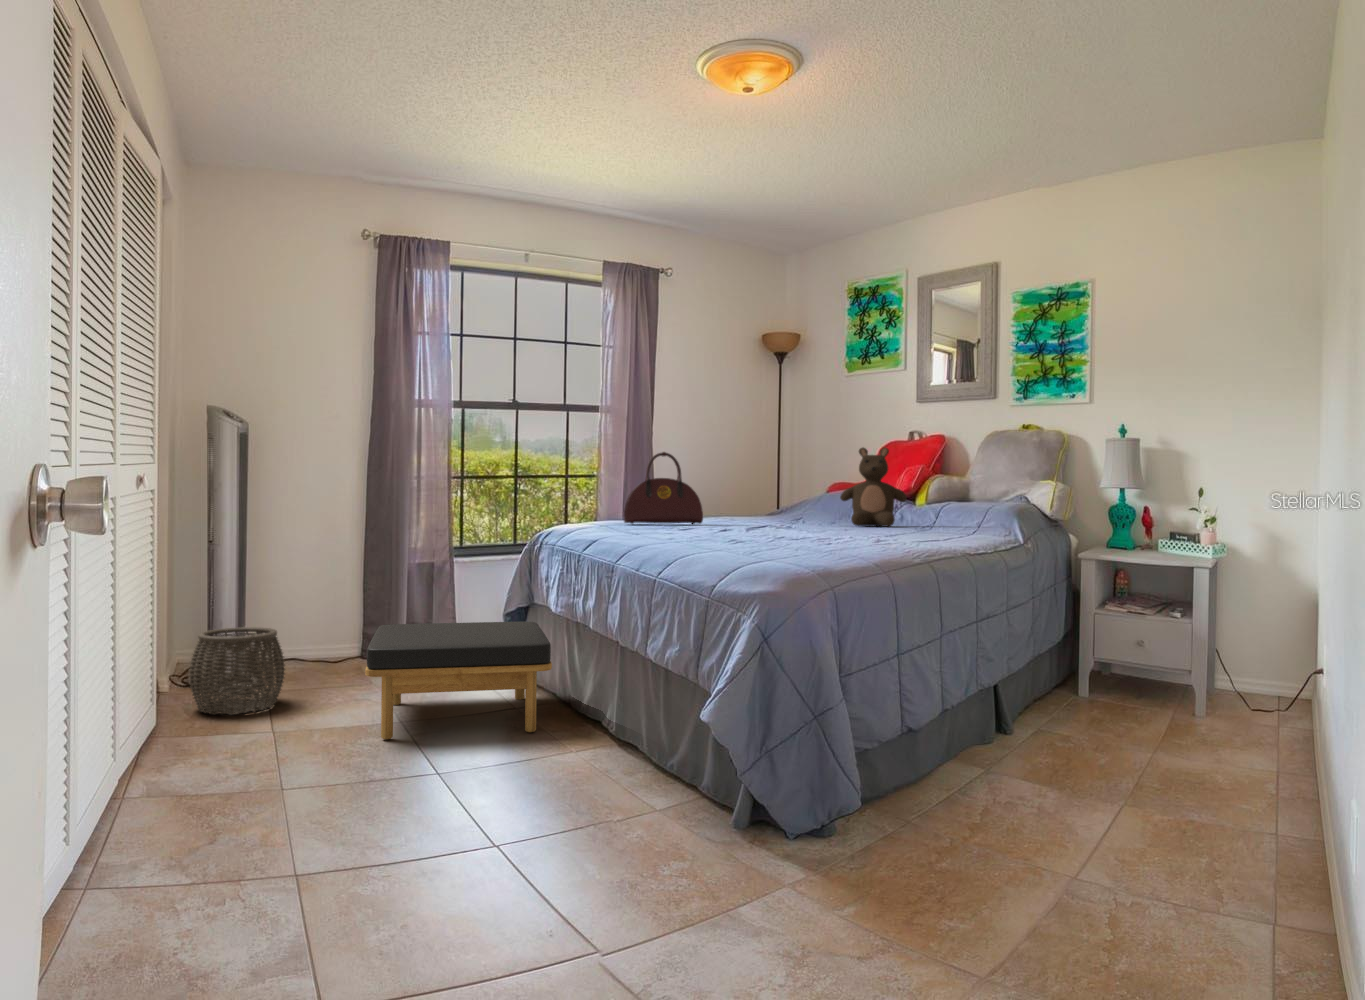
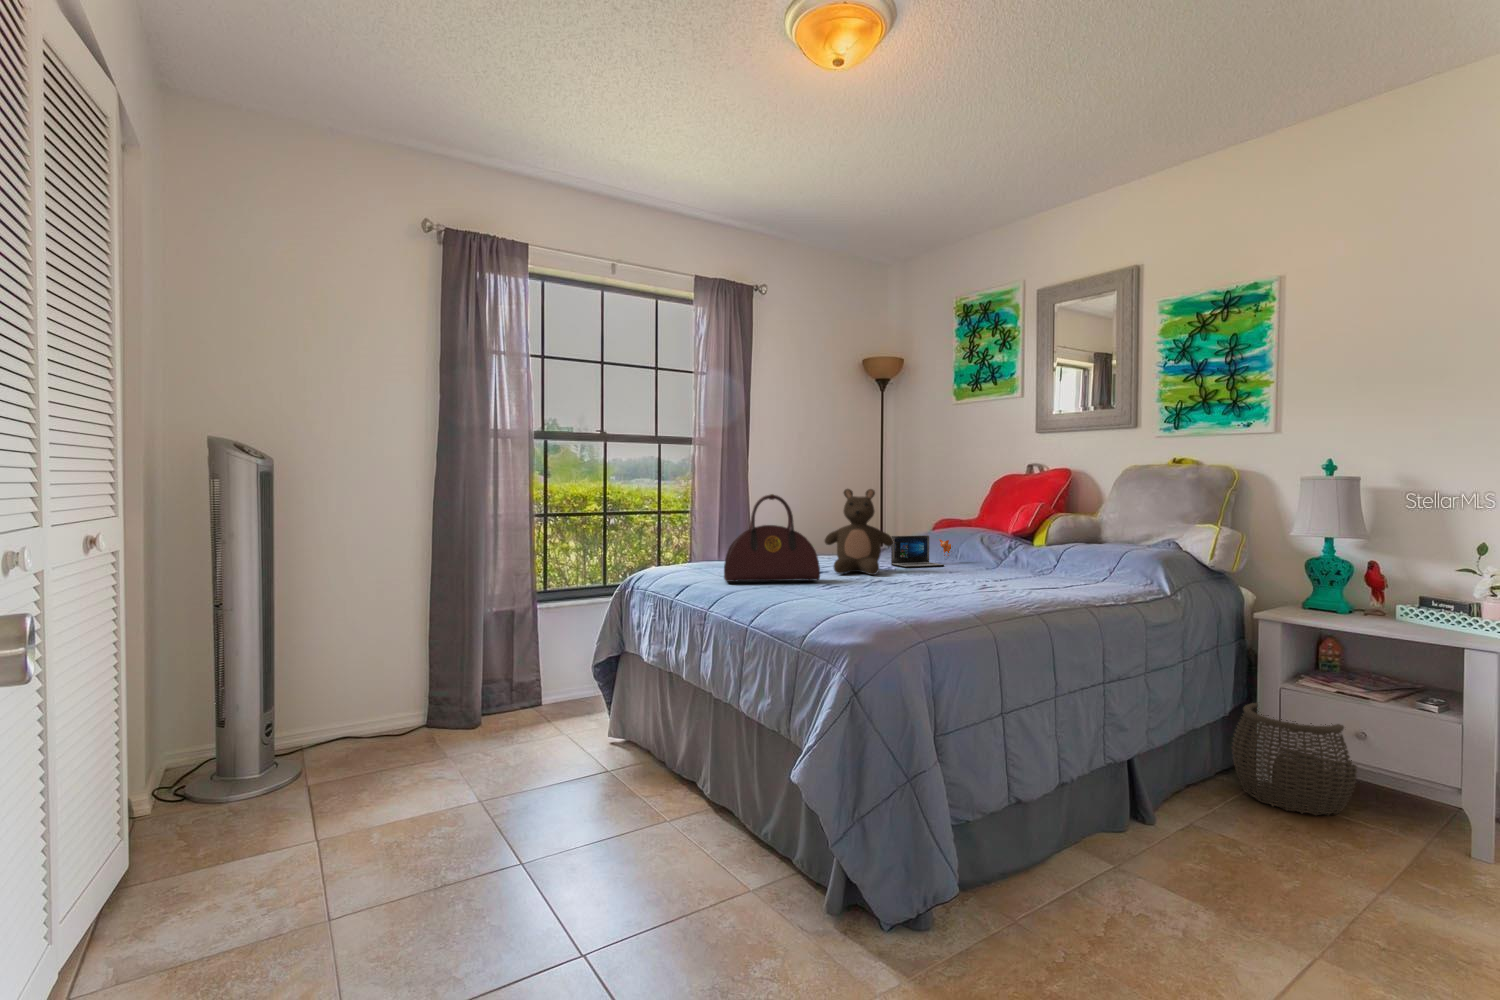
stuffed bear: present [840,448,907,527] -> present [825,489,894,575]
laptop: none [774,496,832,523] -> present [891,535,951,568]
ottoman: present [365,622,552,739] -> none [353,711,627,933]
woven basket: present [189,627,285,715] -> present [1232,703,1357,815]

